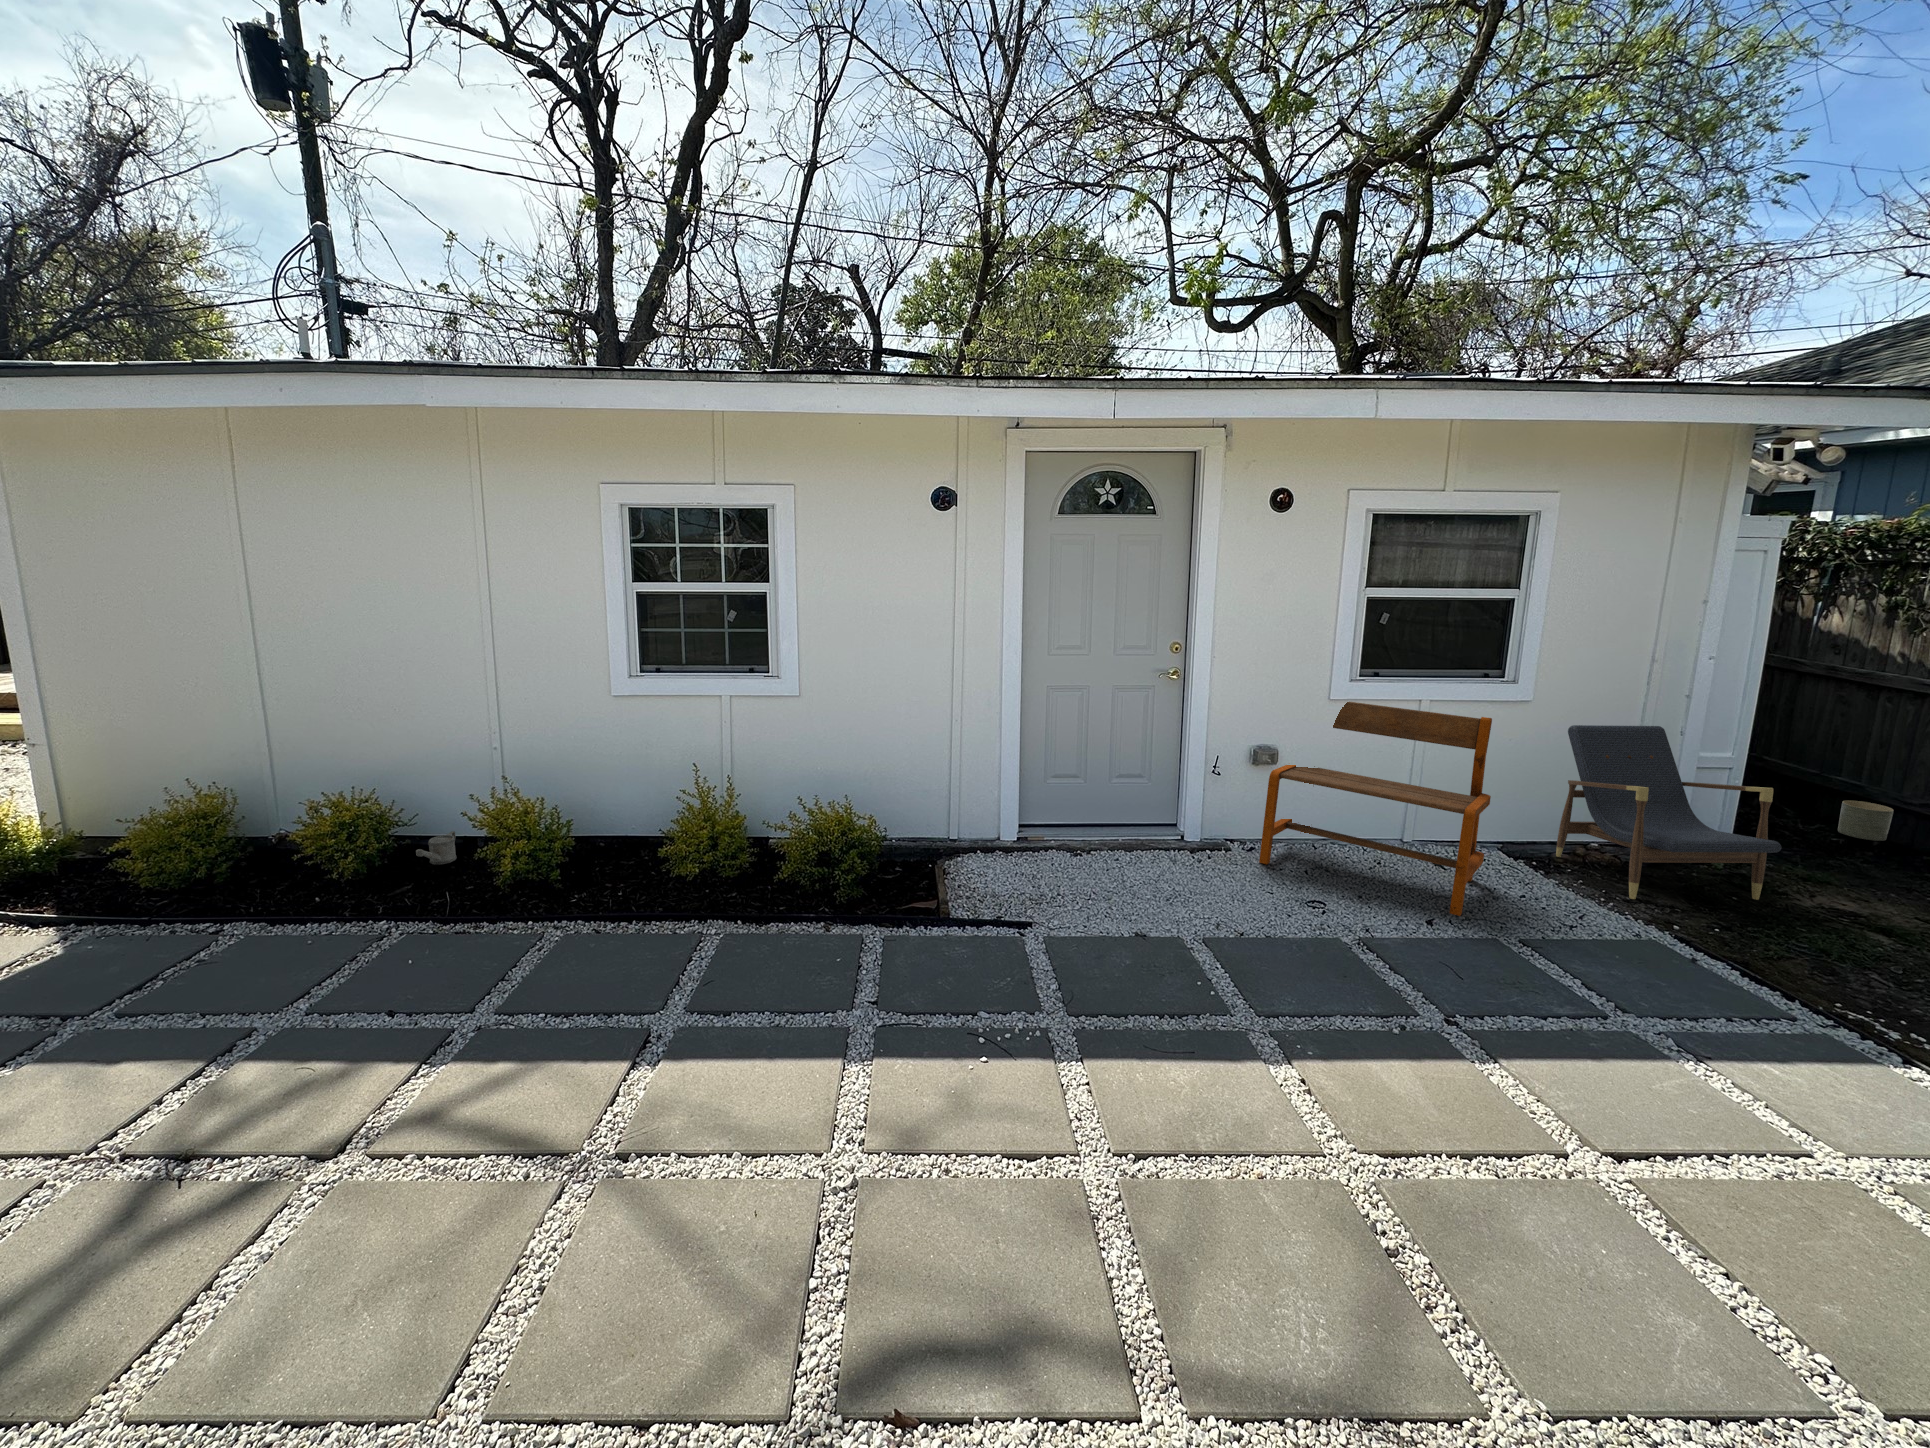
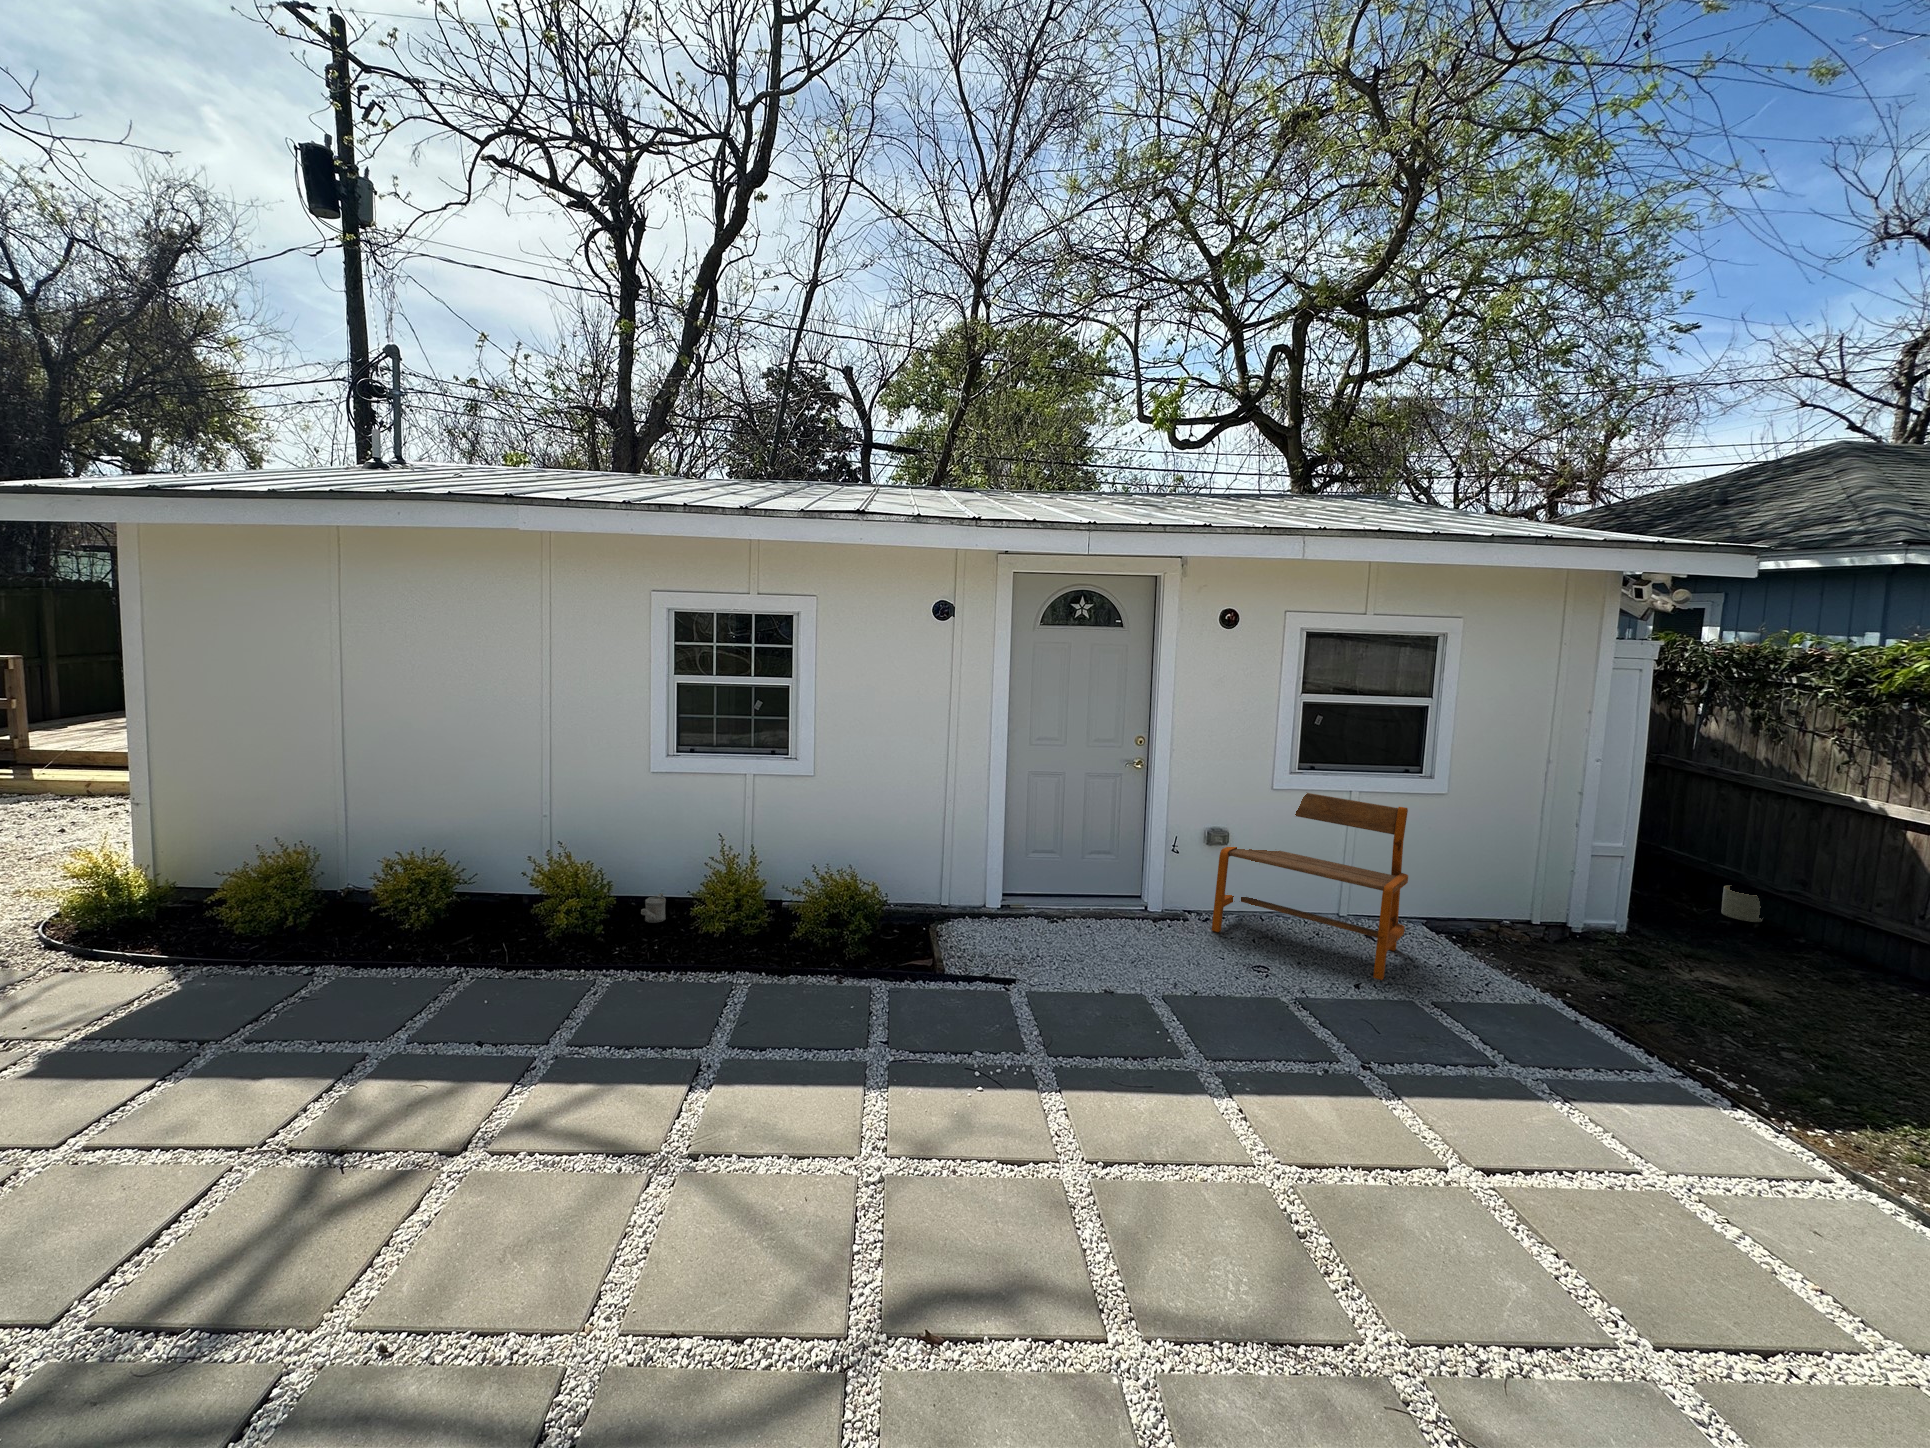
lounge chair: present [1556,725,1781,900] -> none [1471,815,1654,971]
watering can: present [416,831,457,865] -> present [641,893,666,923]

